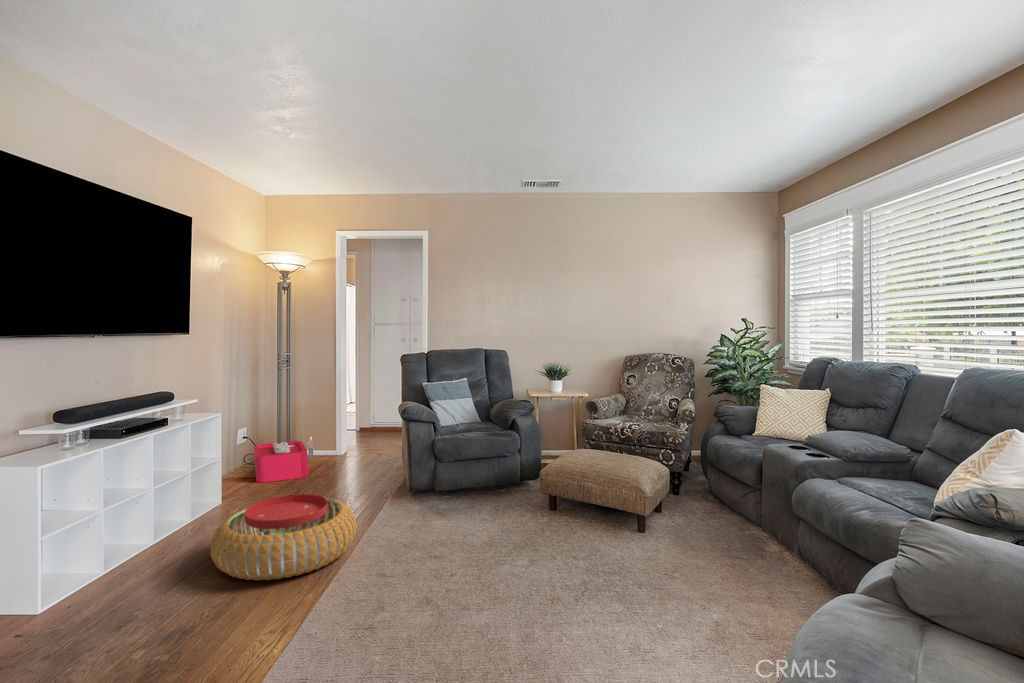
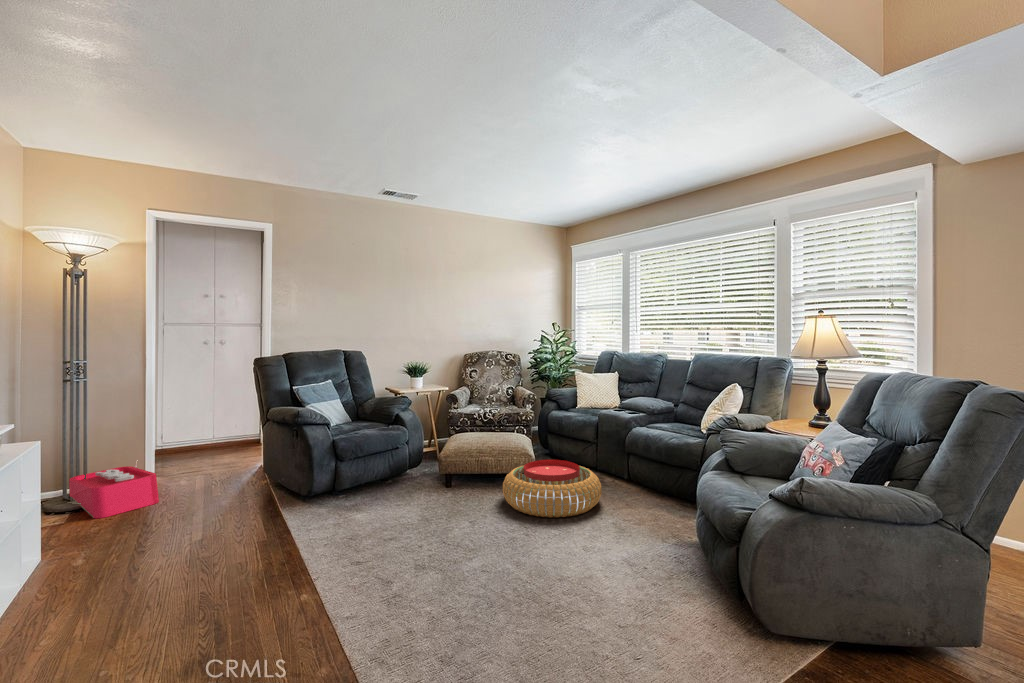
pouf: present [210,494,356,581] -> present [503,460,601,517]

